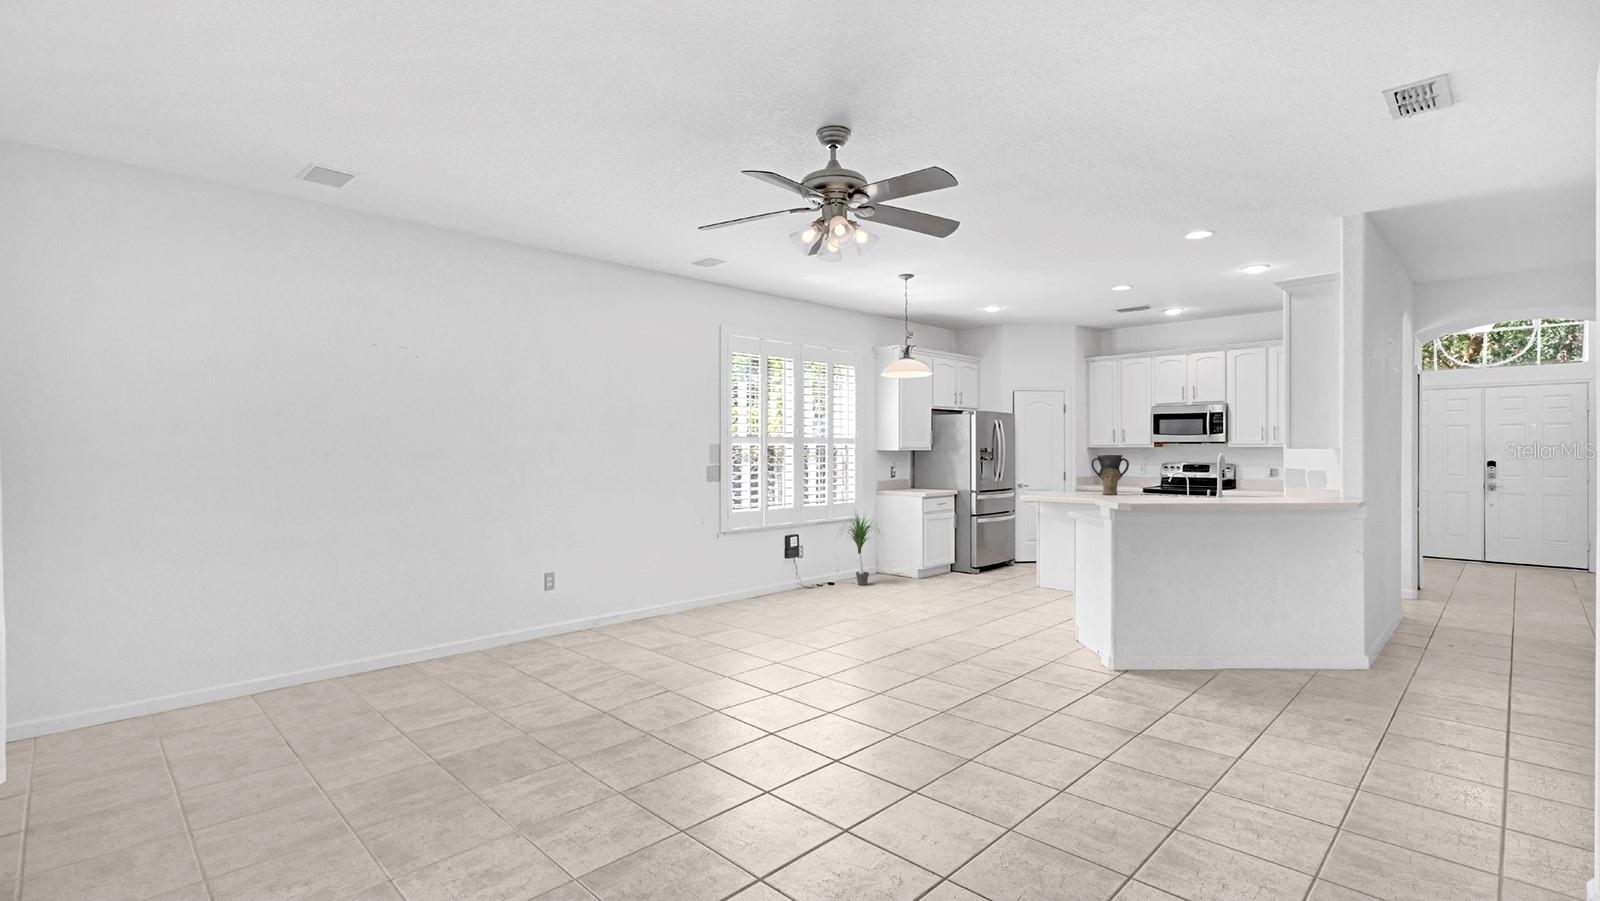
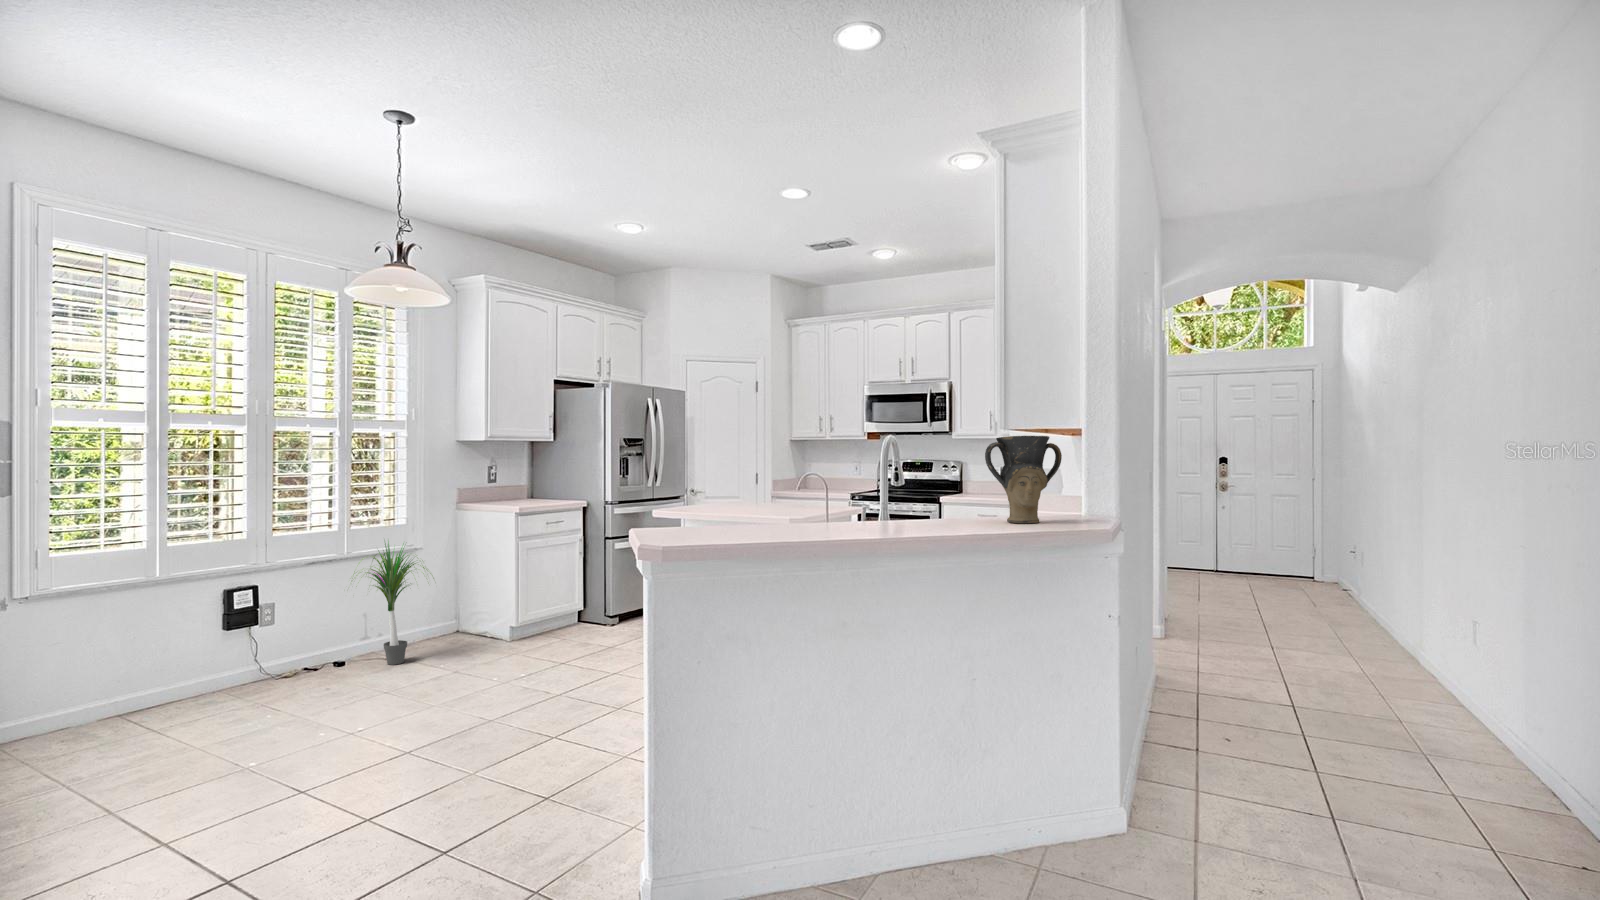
vase: present [1091,455,1129,495] -> present [985,436,1062,523]

